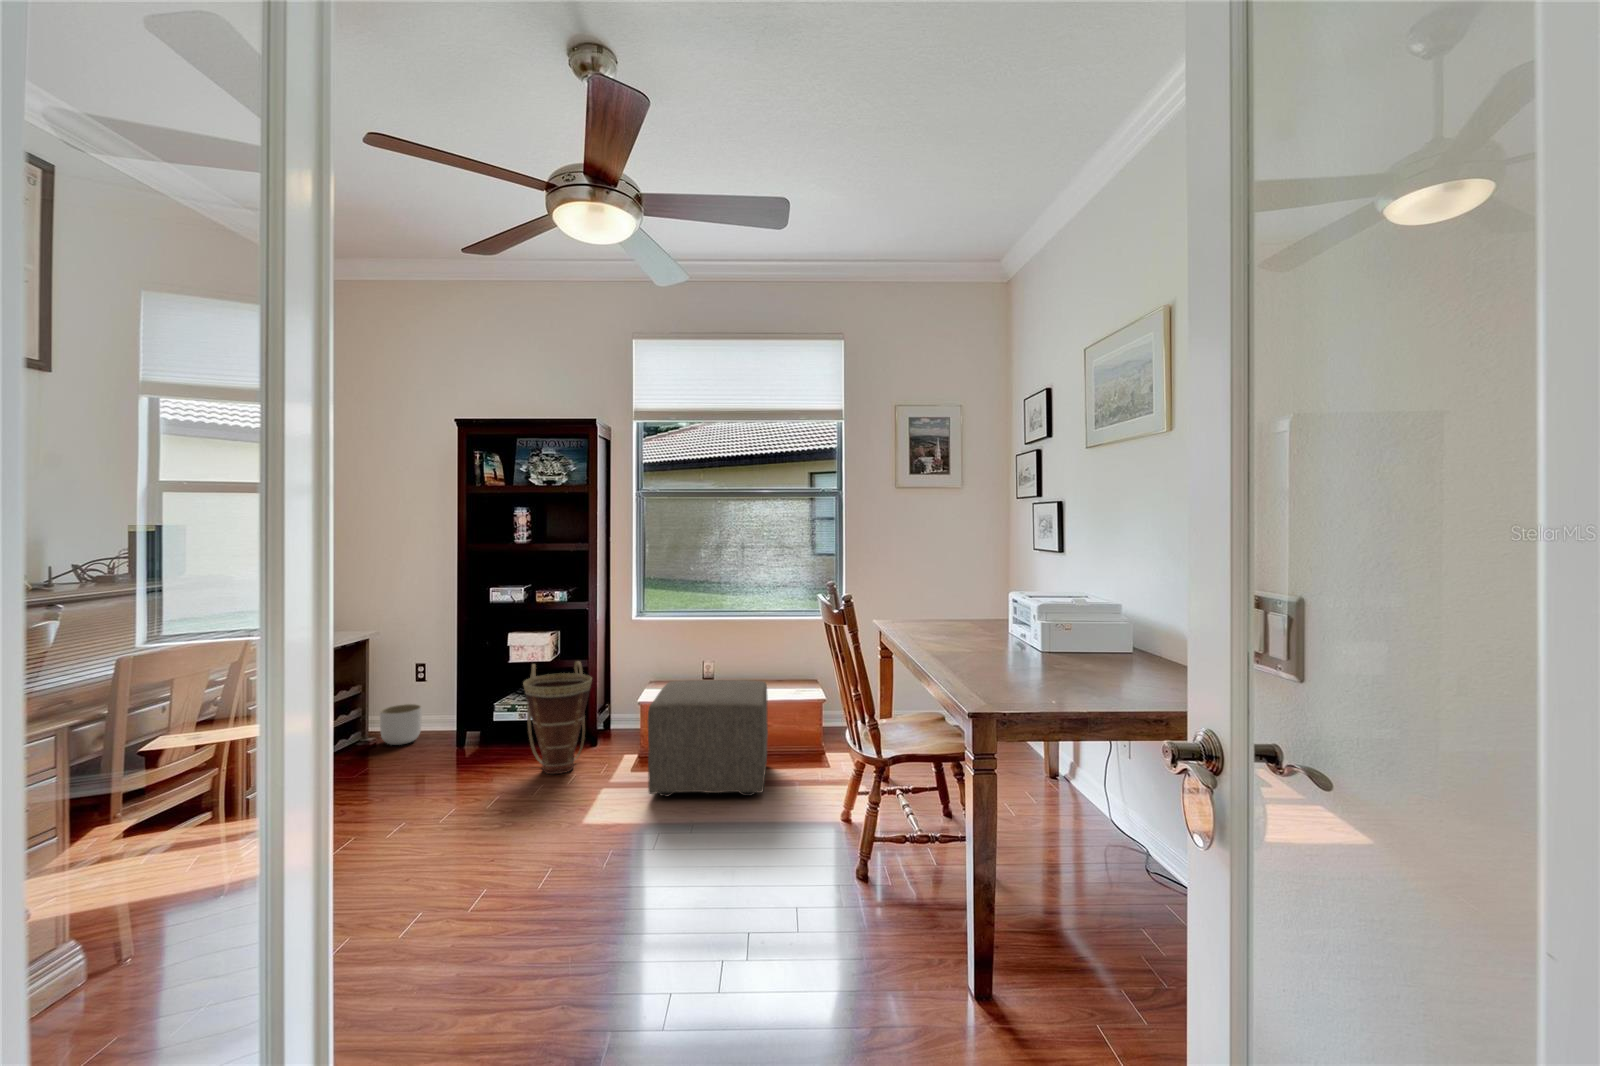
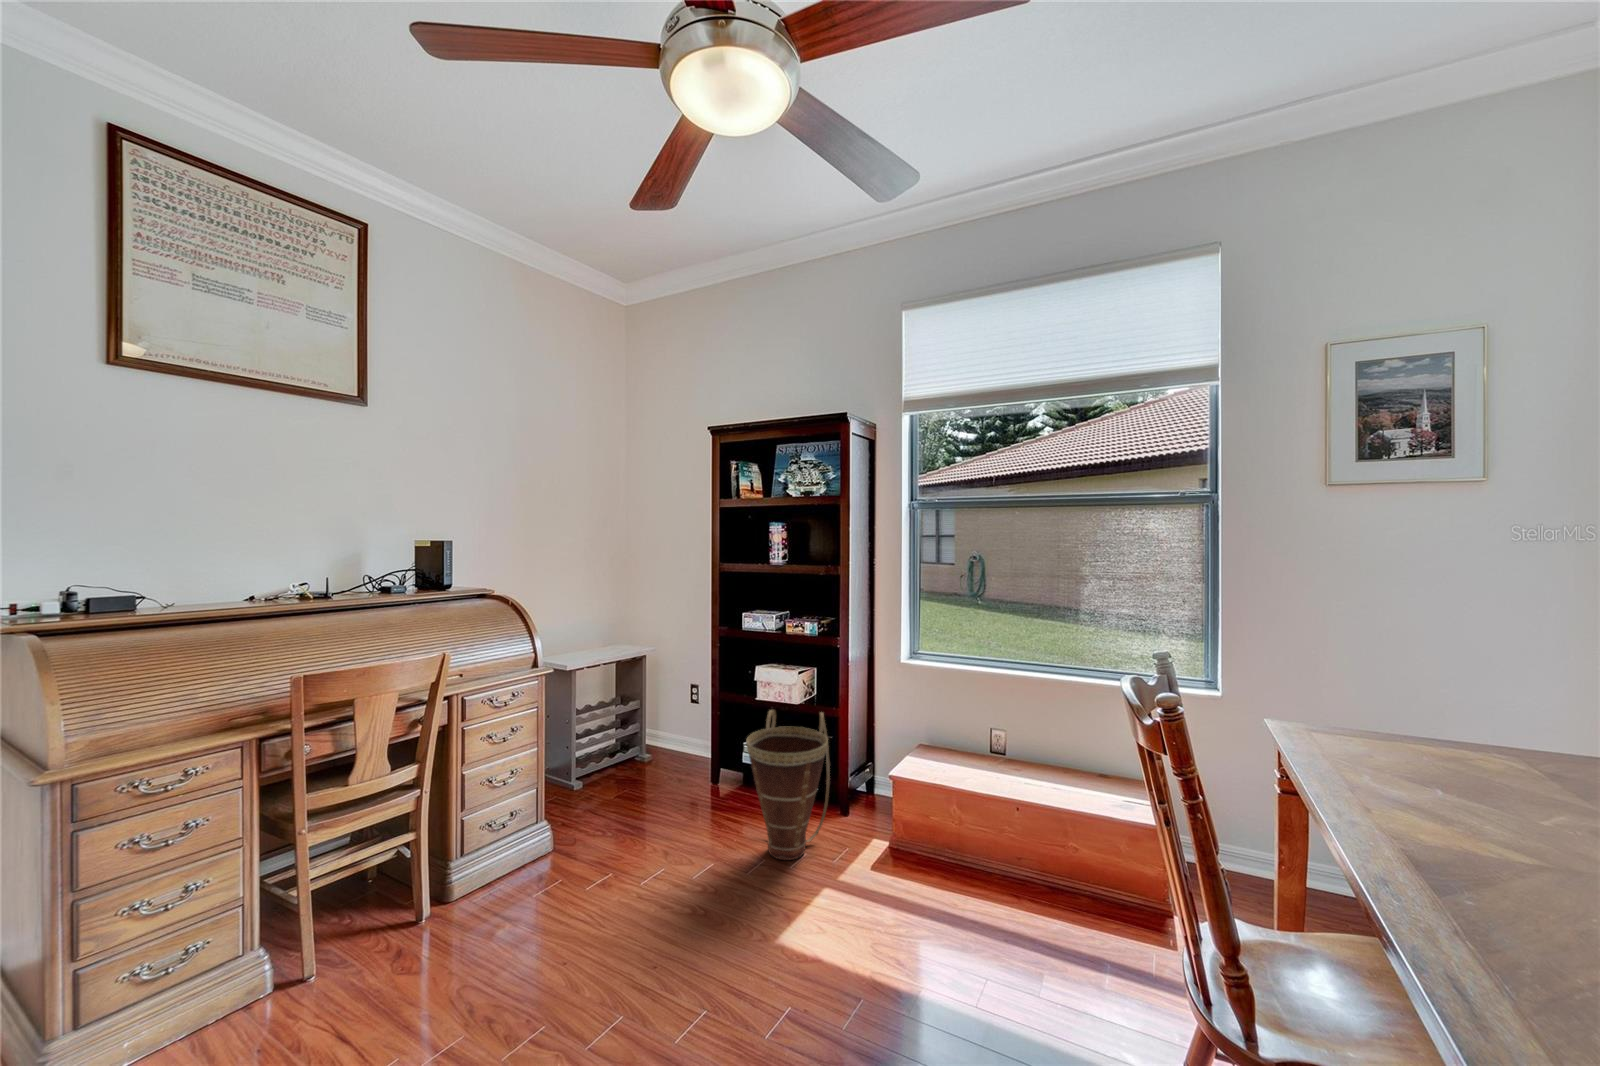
ottoman: present [648,680,768,797] -> none [867,766,1072,1012]
planter: present [380,704,422,745] -> none [651,724,689,768]

